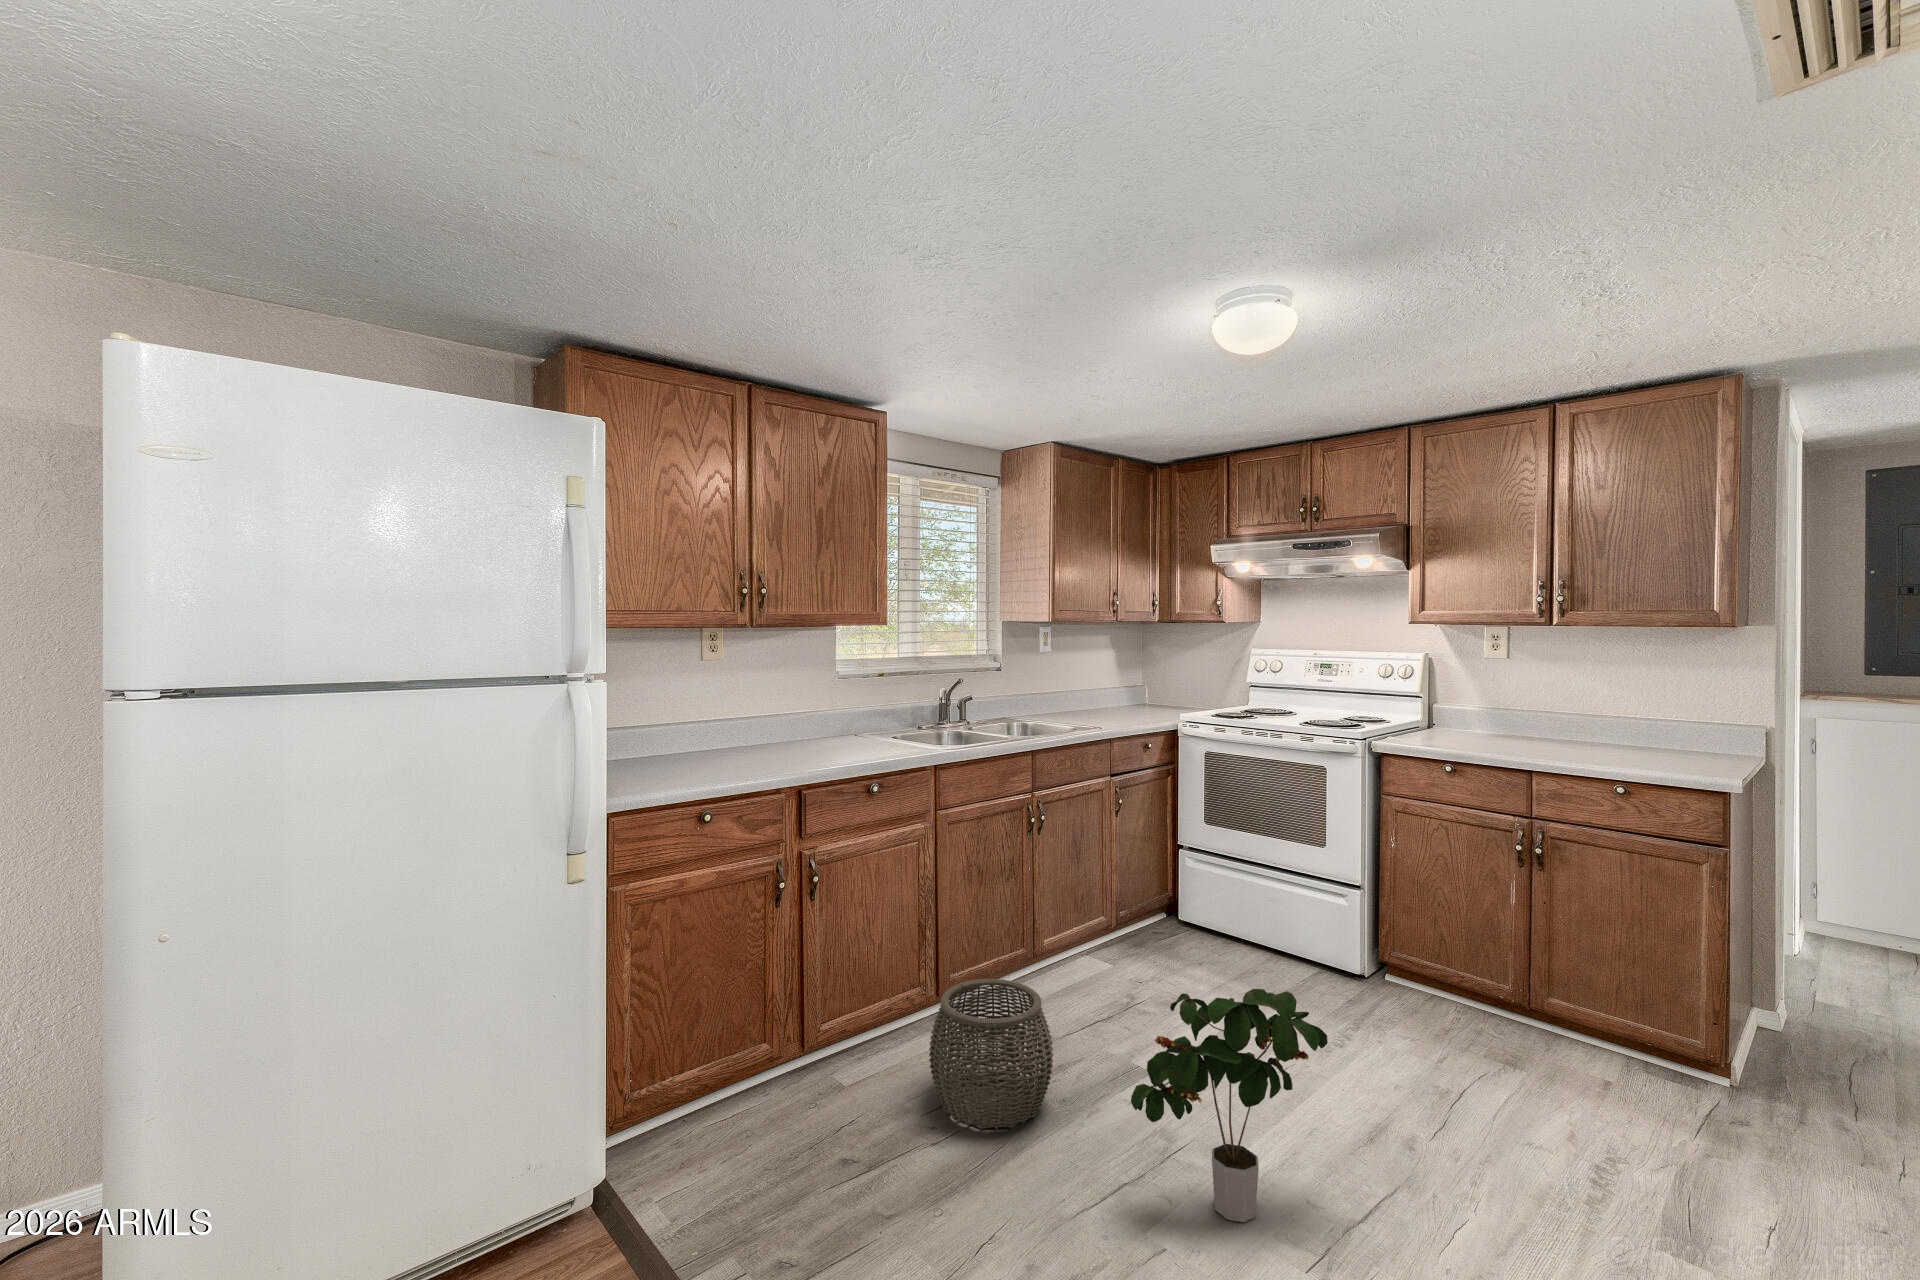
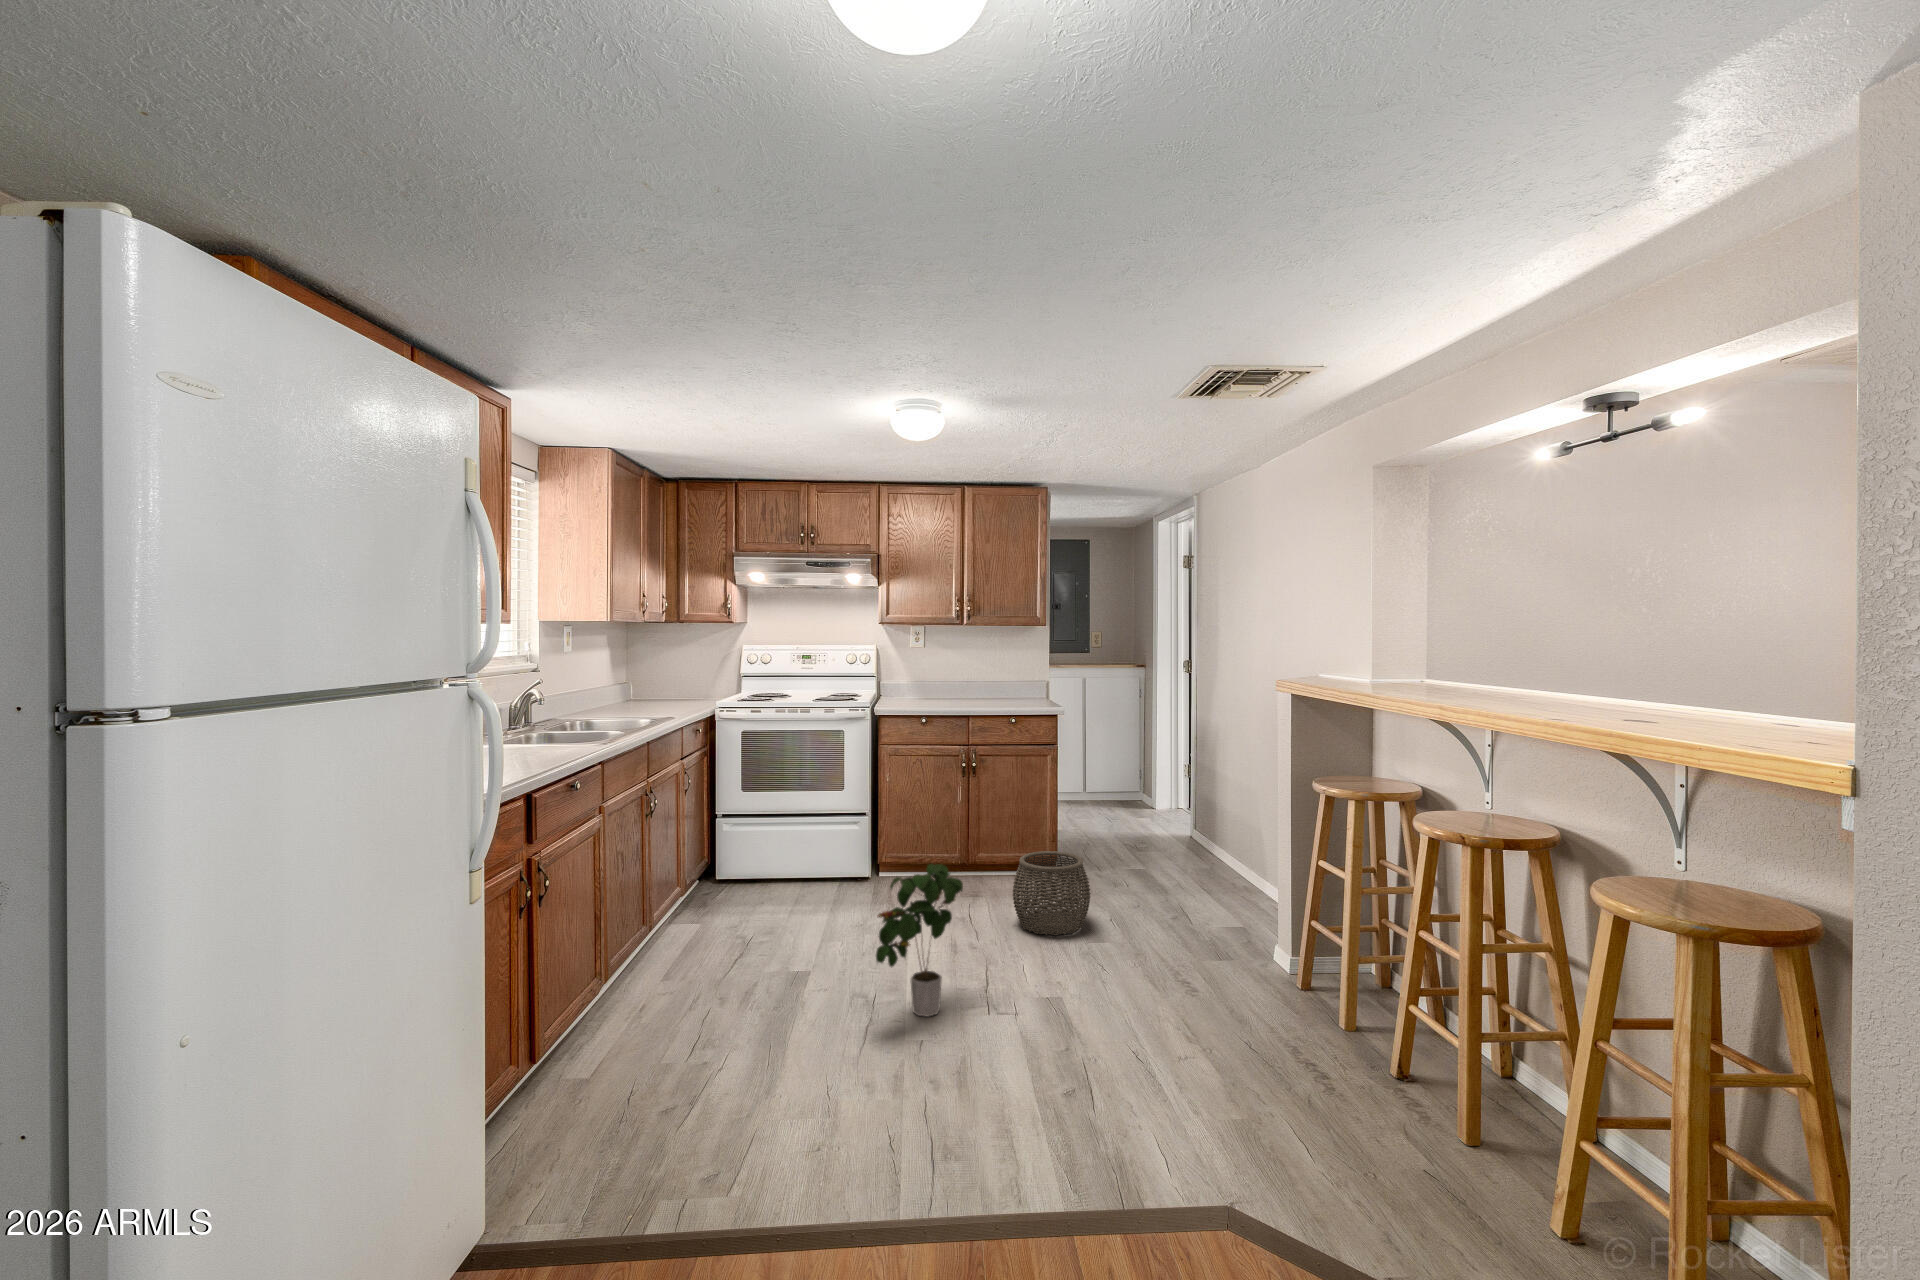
woven basket: present [929,979,1054,1130] -> present [1013,851,1091,935]

